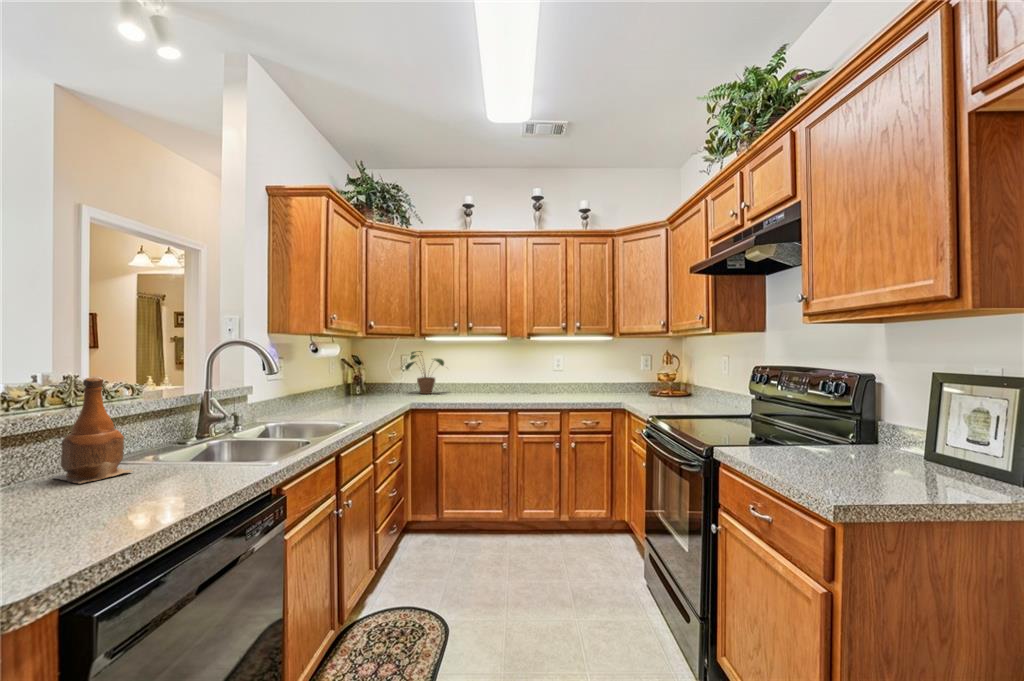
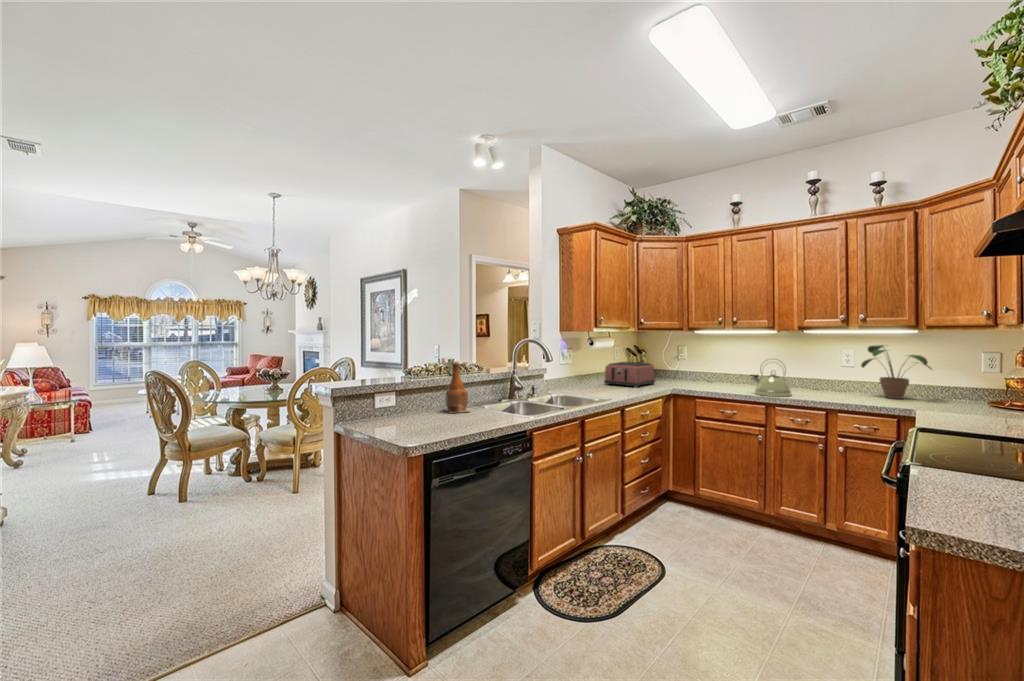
potted plant: present [405,351,444,394] -> present [861,345,932,399]
kettle: none [489,364,524,401] -> present [750,365,792,397]
toaster: none [325,374,386,404] -> present [604,362,655,388]

